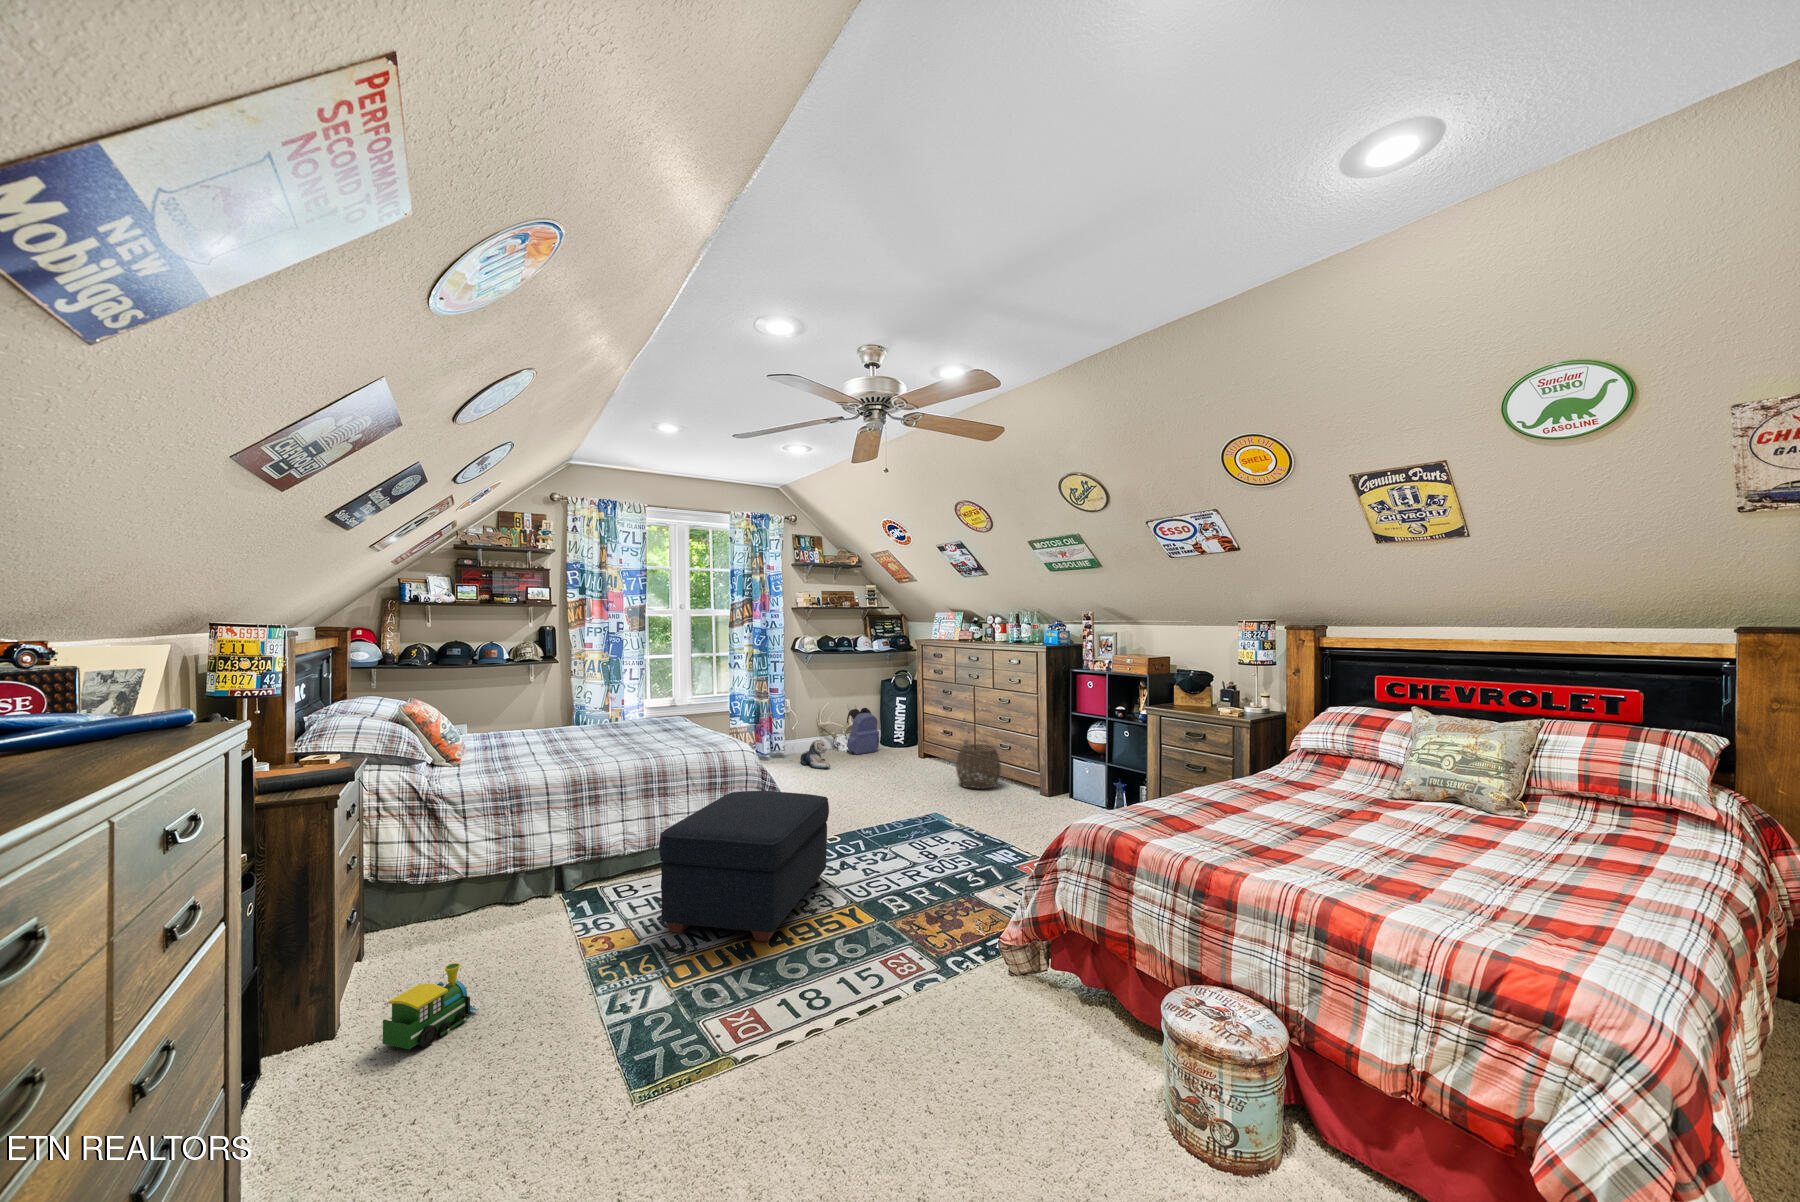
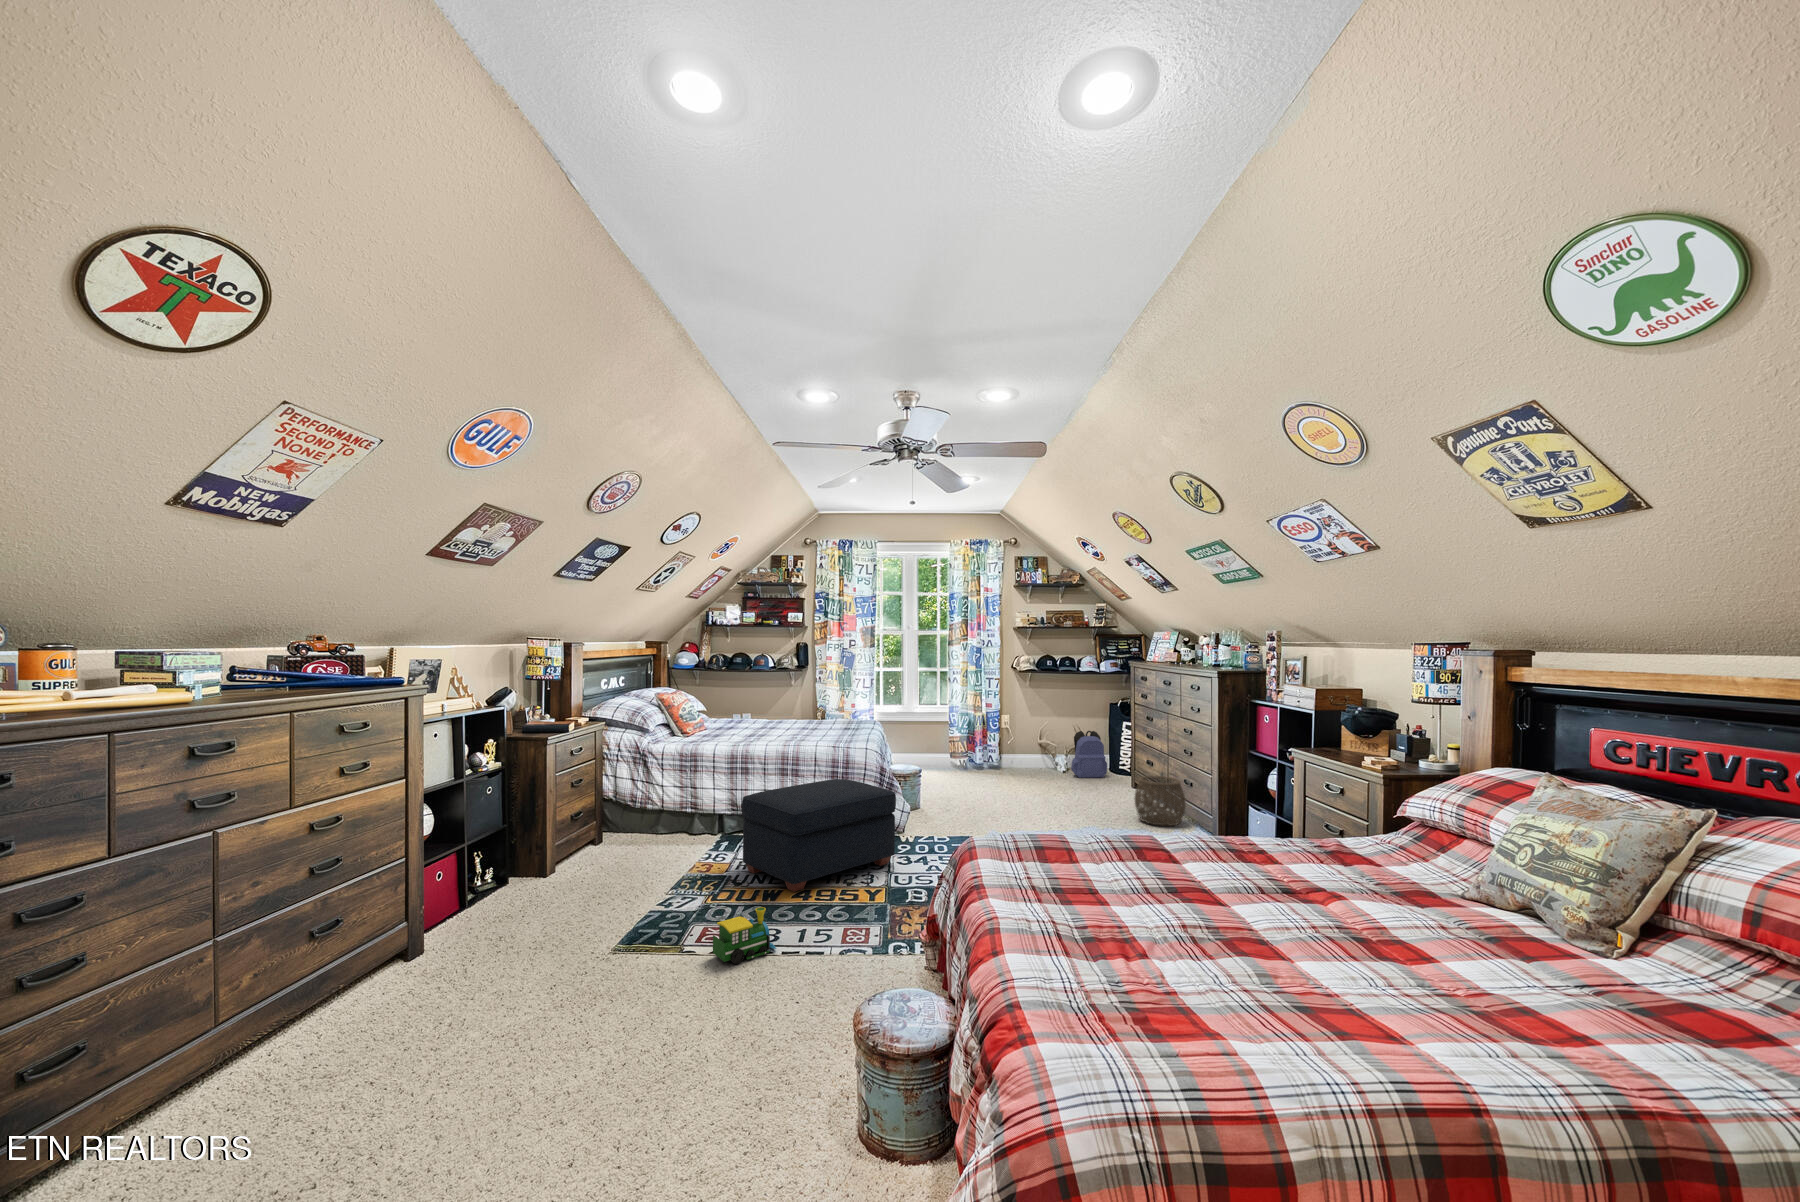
plush toy: present [800,740,830,769] -> none [1013,757,1038,785]
toy train: present [383,963,478,1049] -> present [713,907,776,964]

